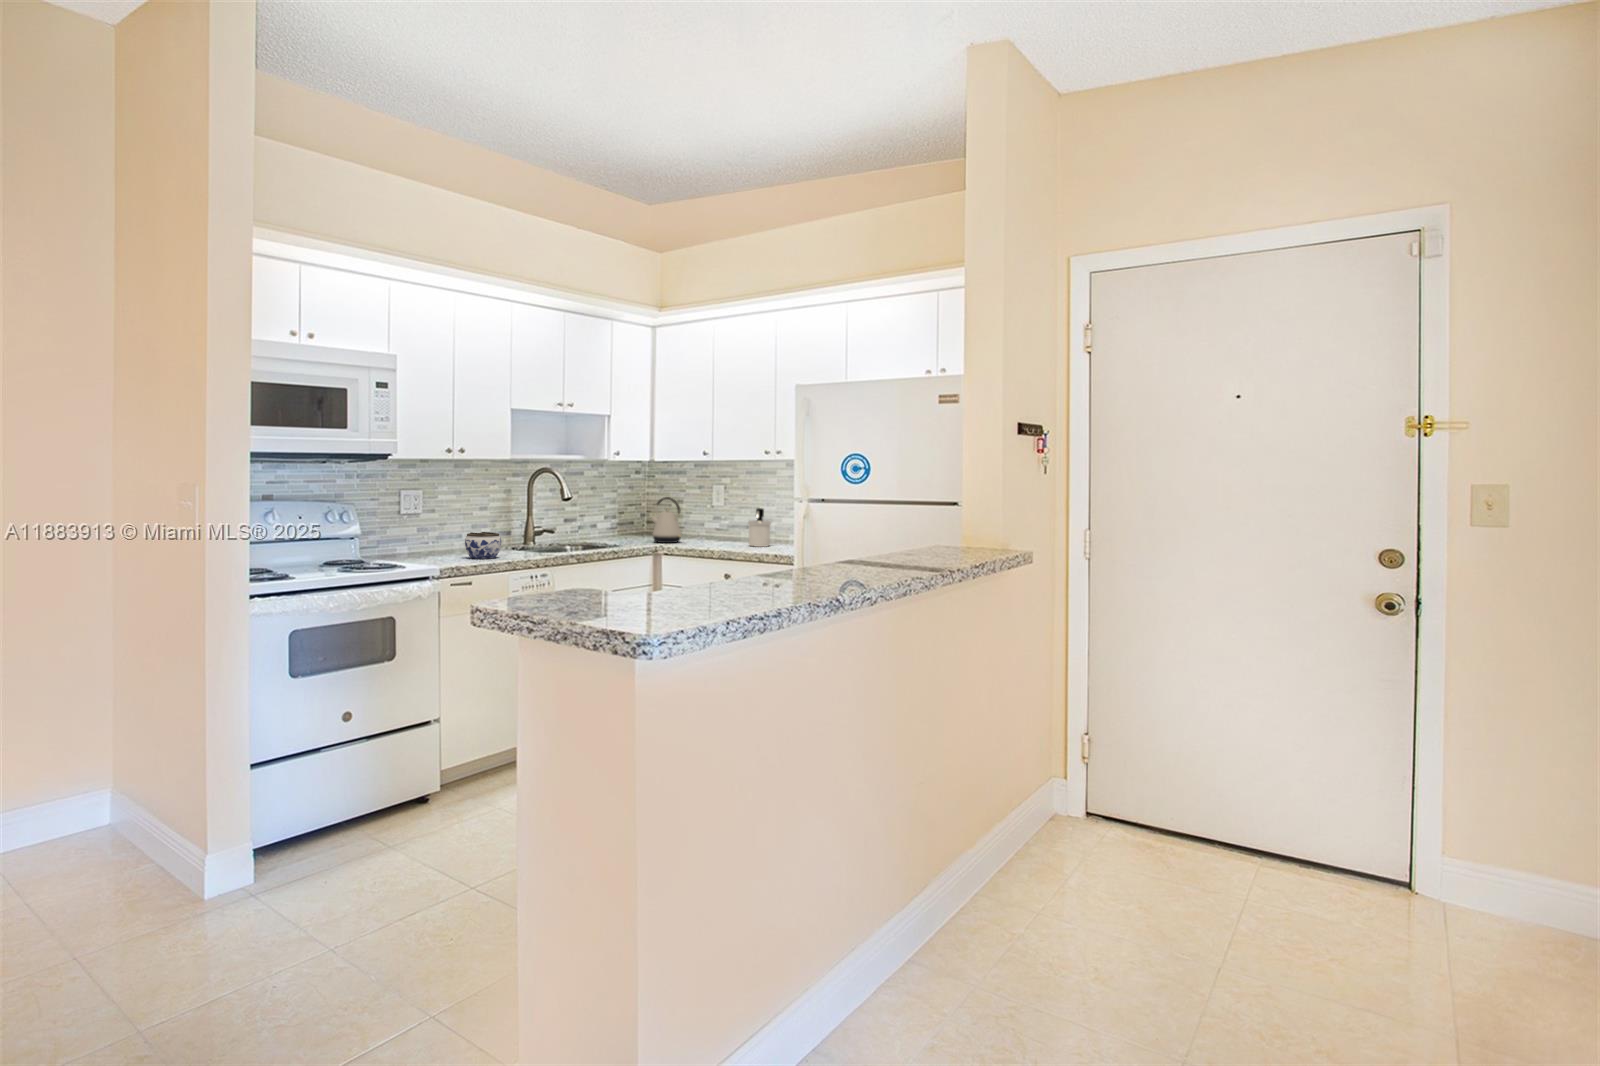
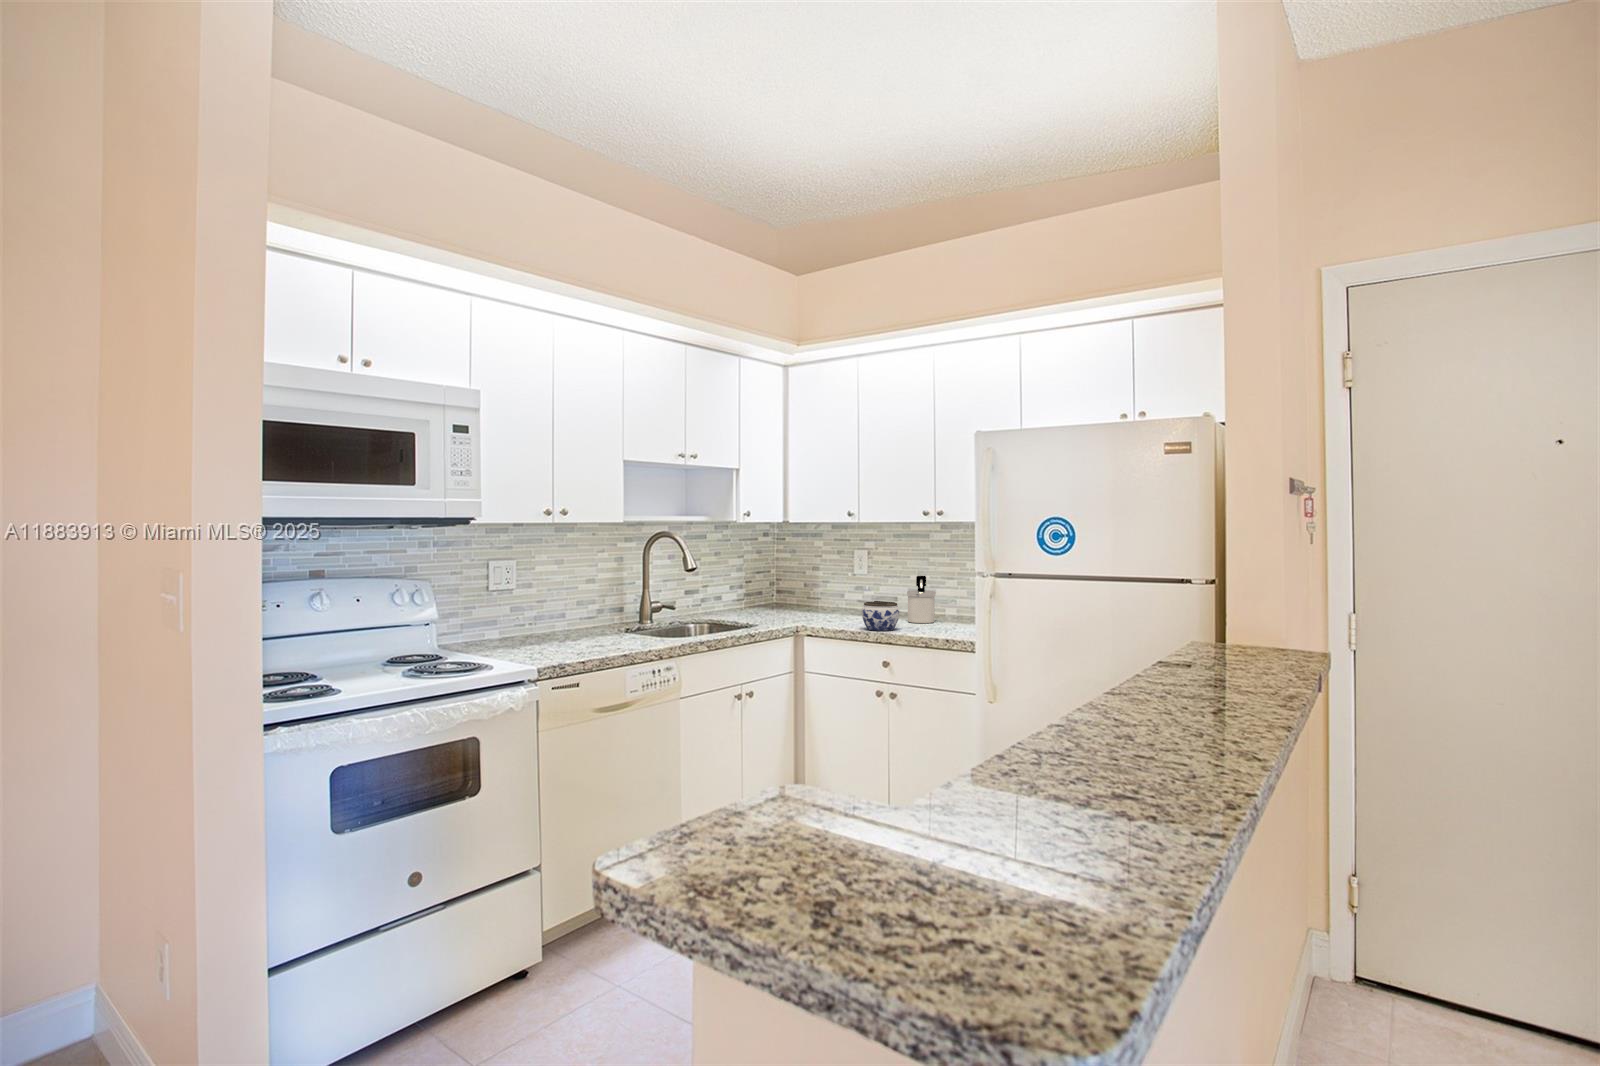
kettle: present [652,497,682,543] -> none [785,563,824,619]
jar: present [465,532,501,559] -> present [862,601,899,631]

